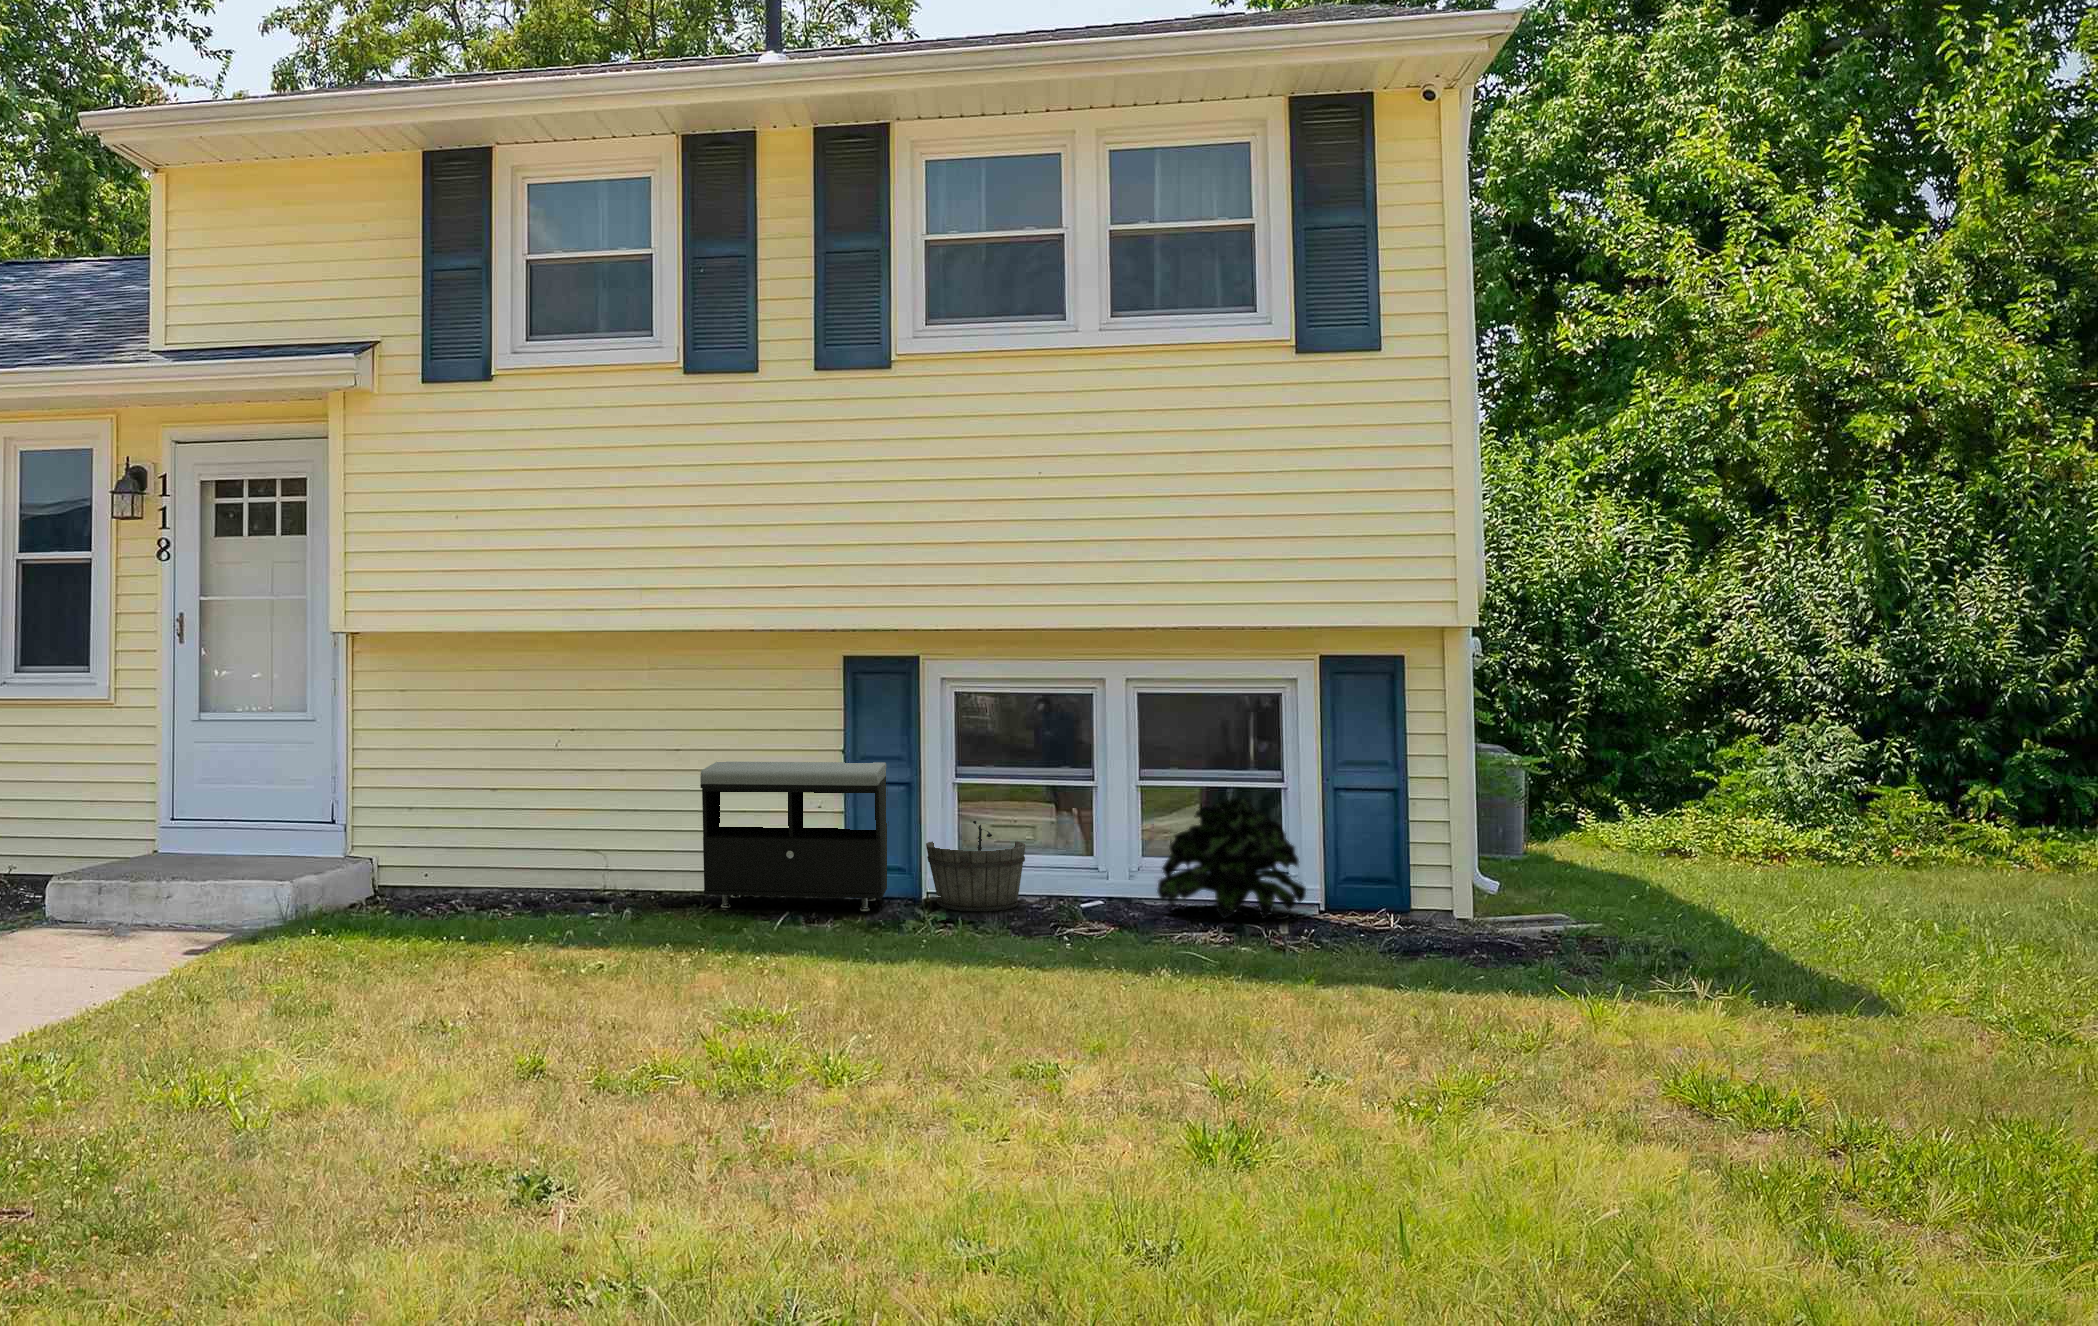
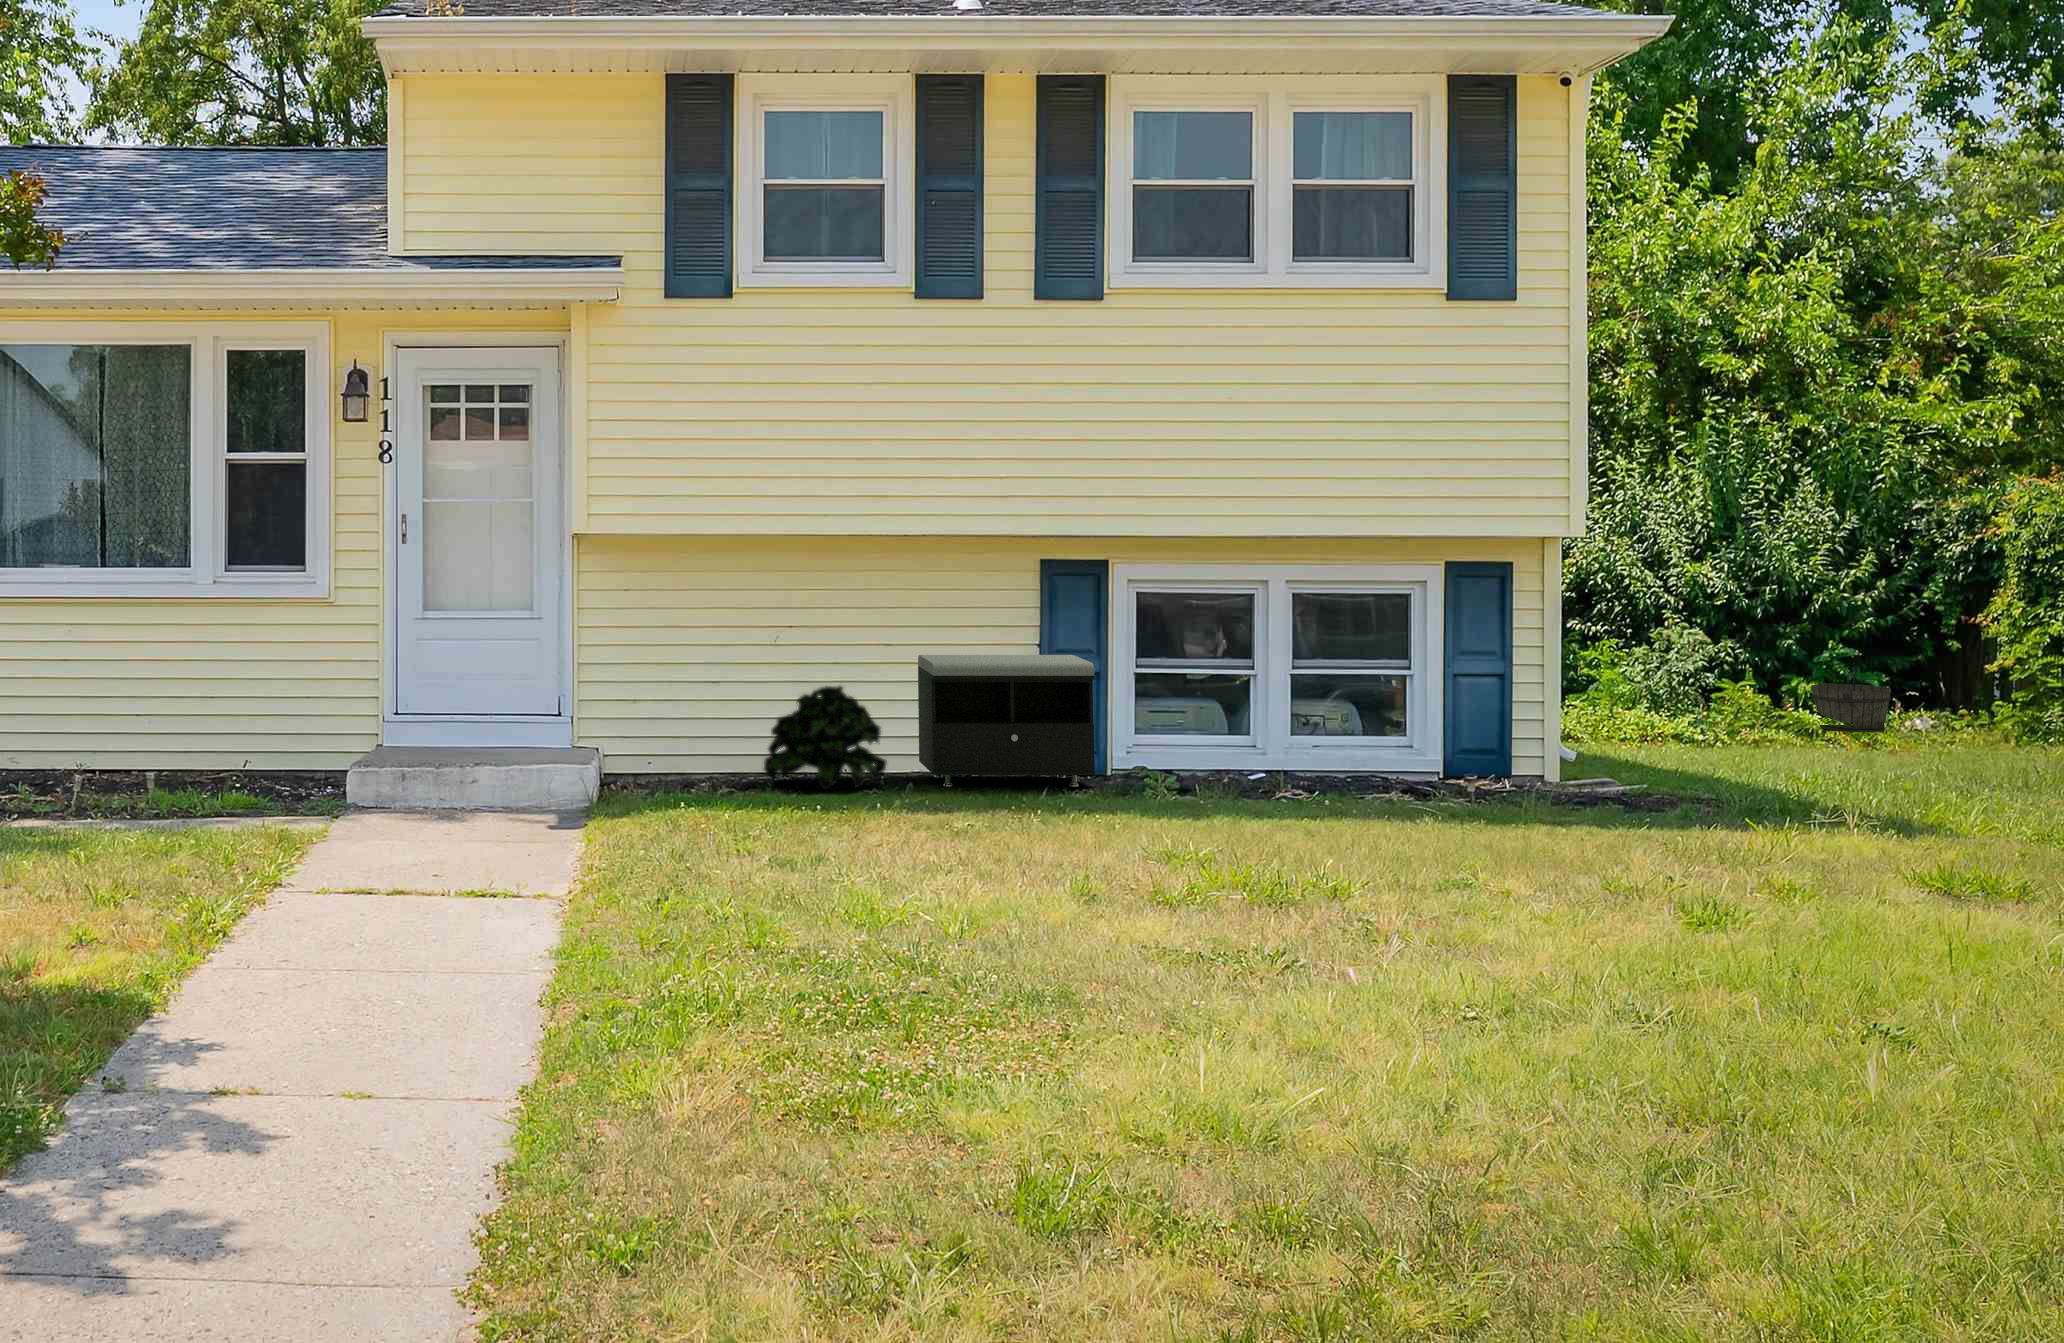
potted plant: present [1157,798,1306,918] -> present [764,686,887,789]
wooden bucket: present [926,821,1025,911] -> present [1811,671,1891,732]

